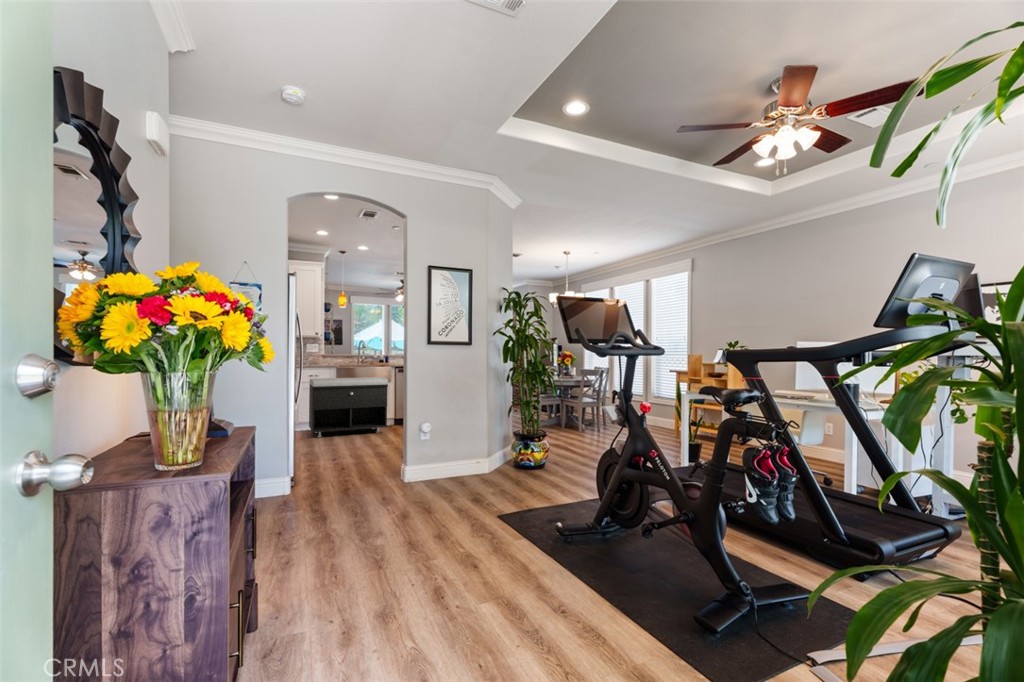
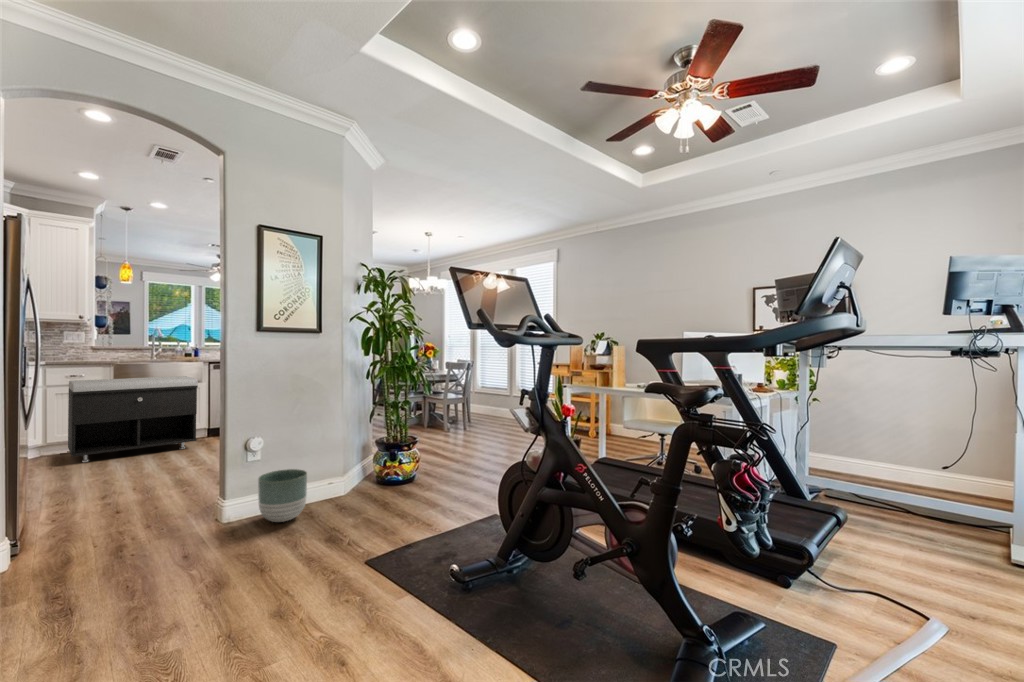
planter: none [428,448,461,486] -> present [258,469,307,522]

